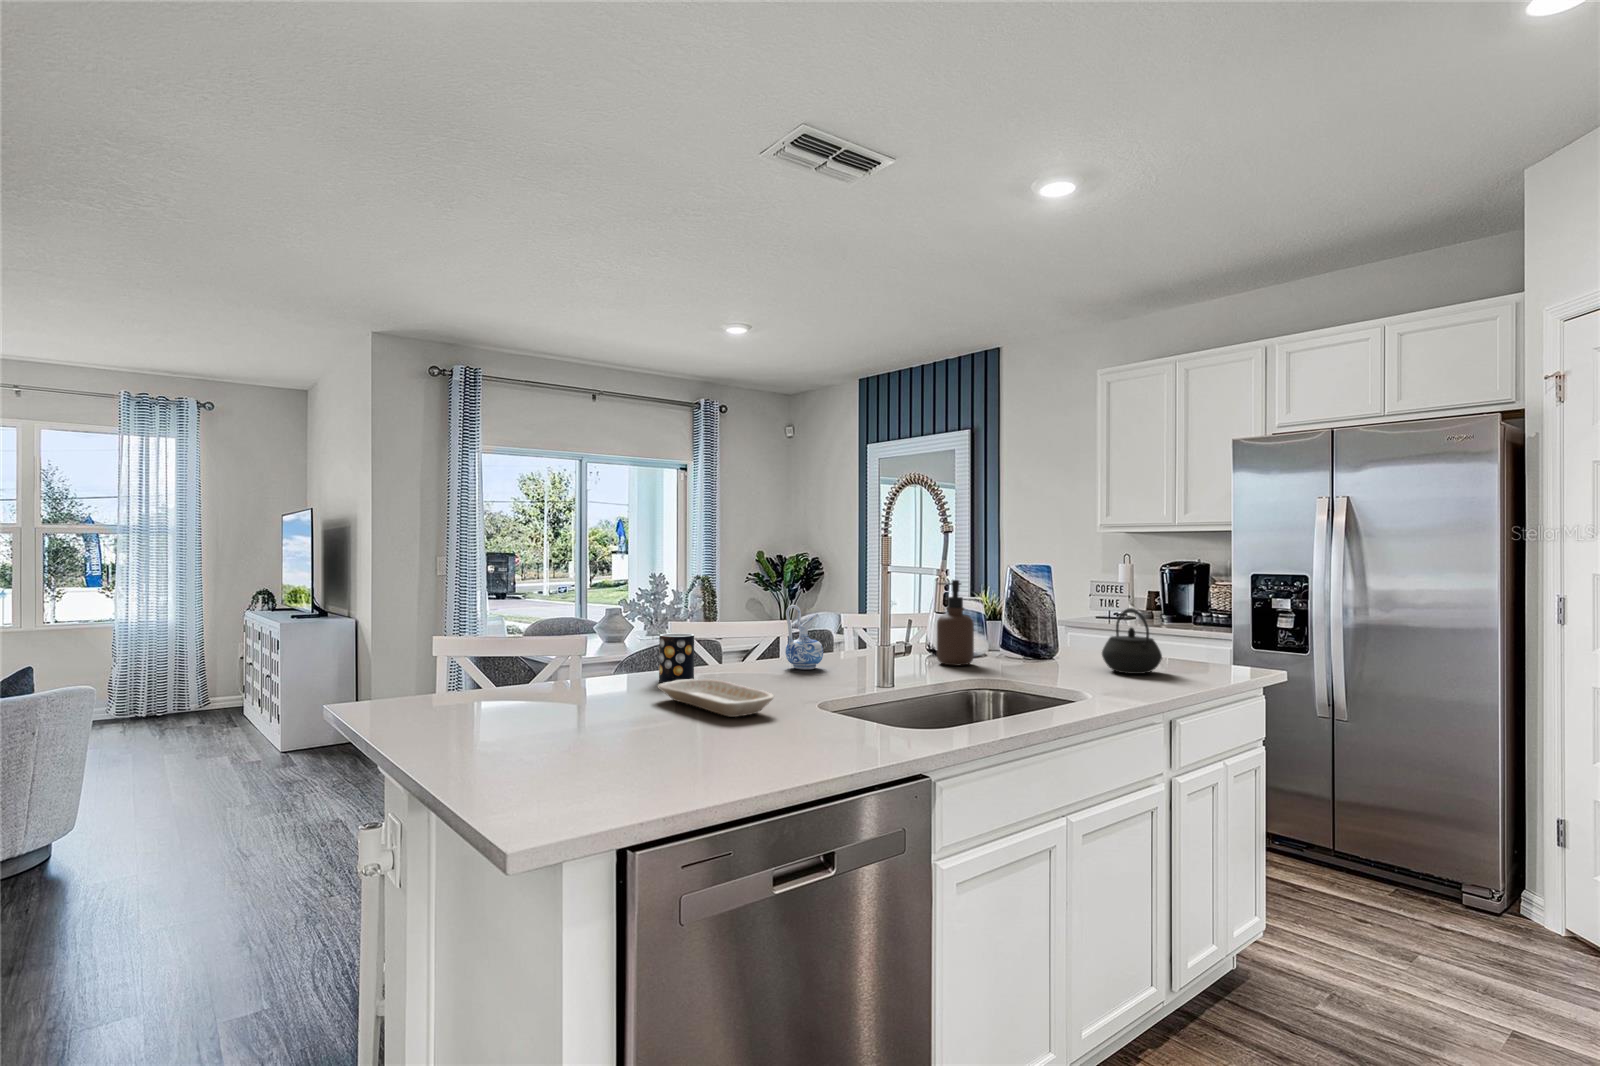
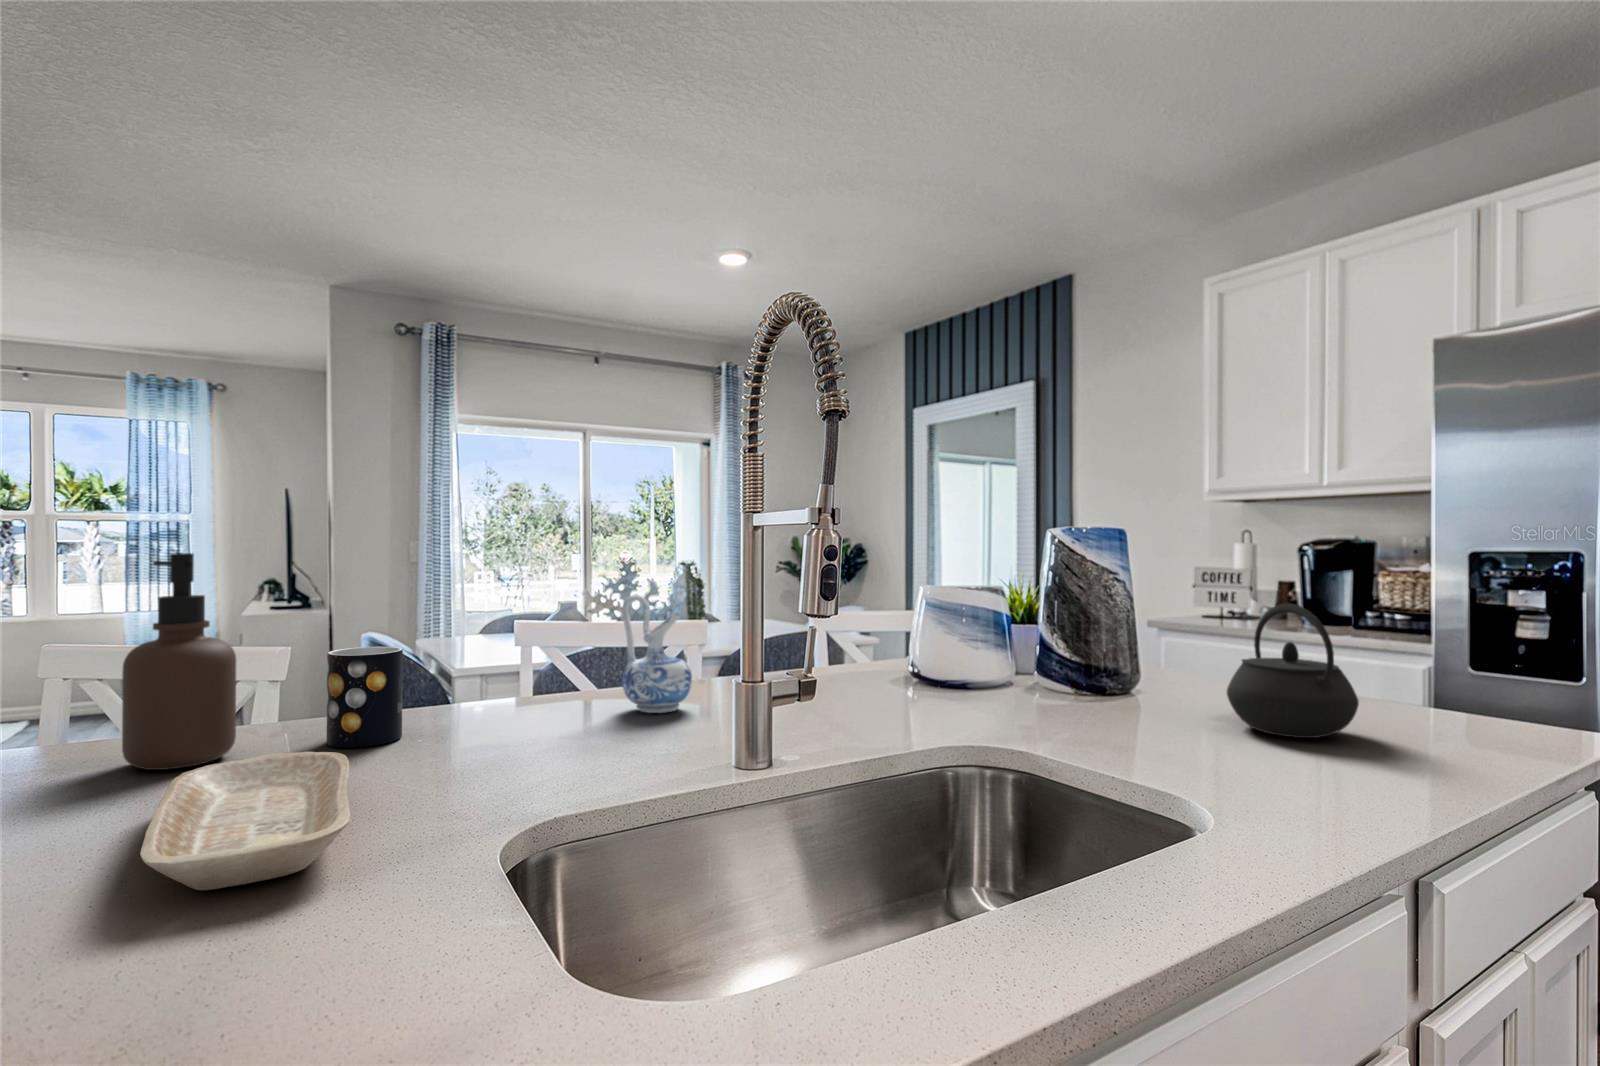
soap dispenser: present [937,580,974,666] -> present [122,553,236,770]

